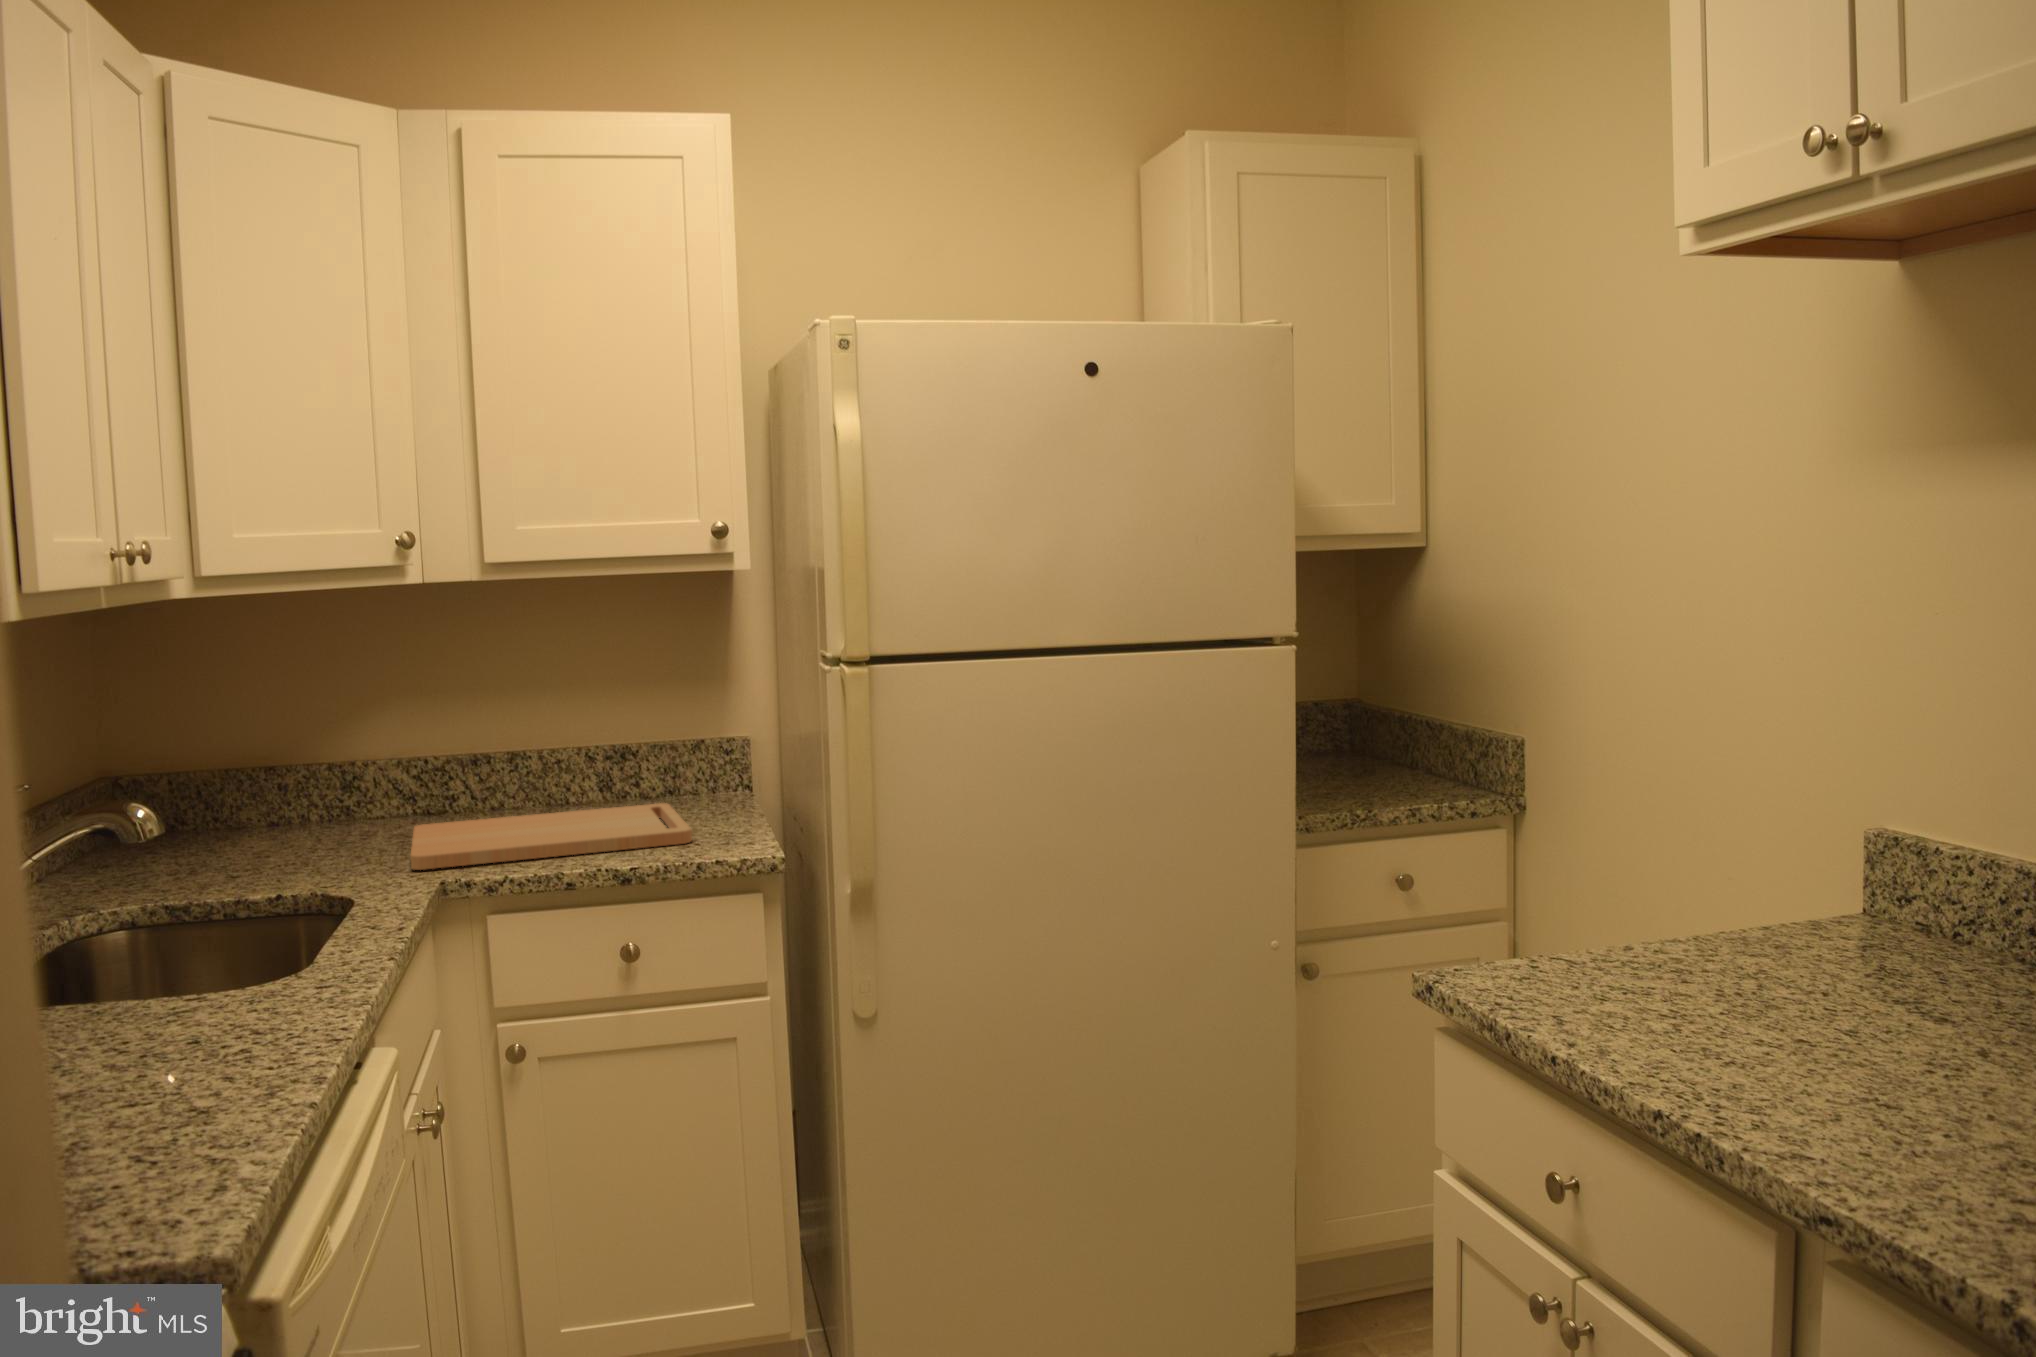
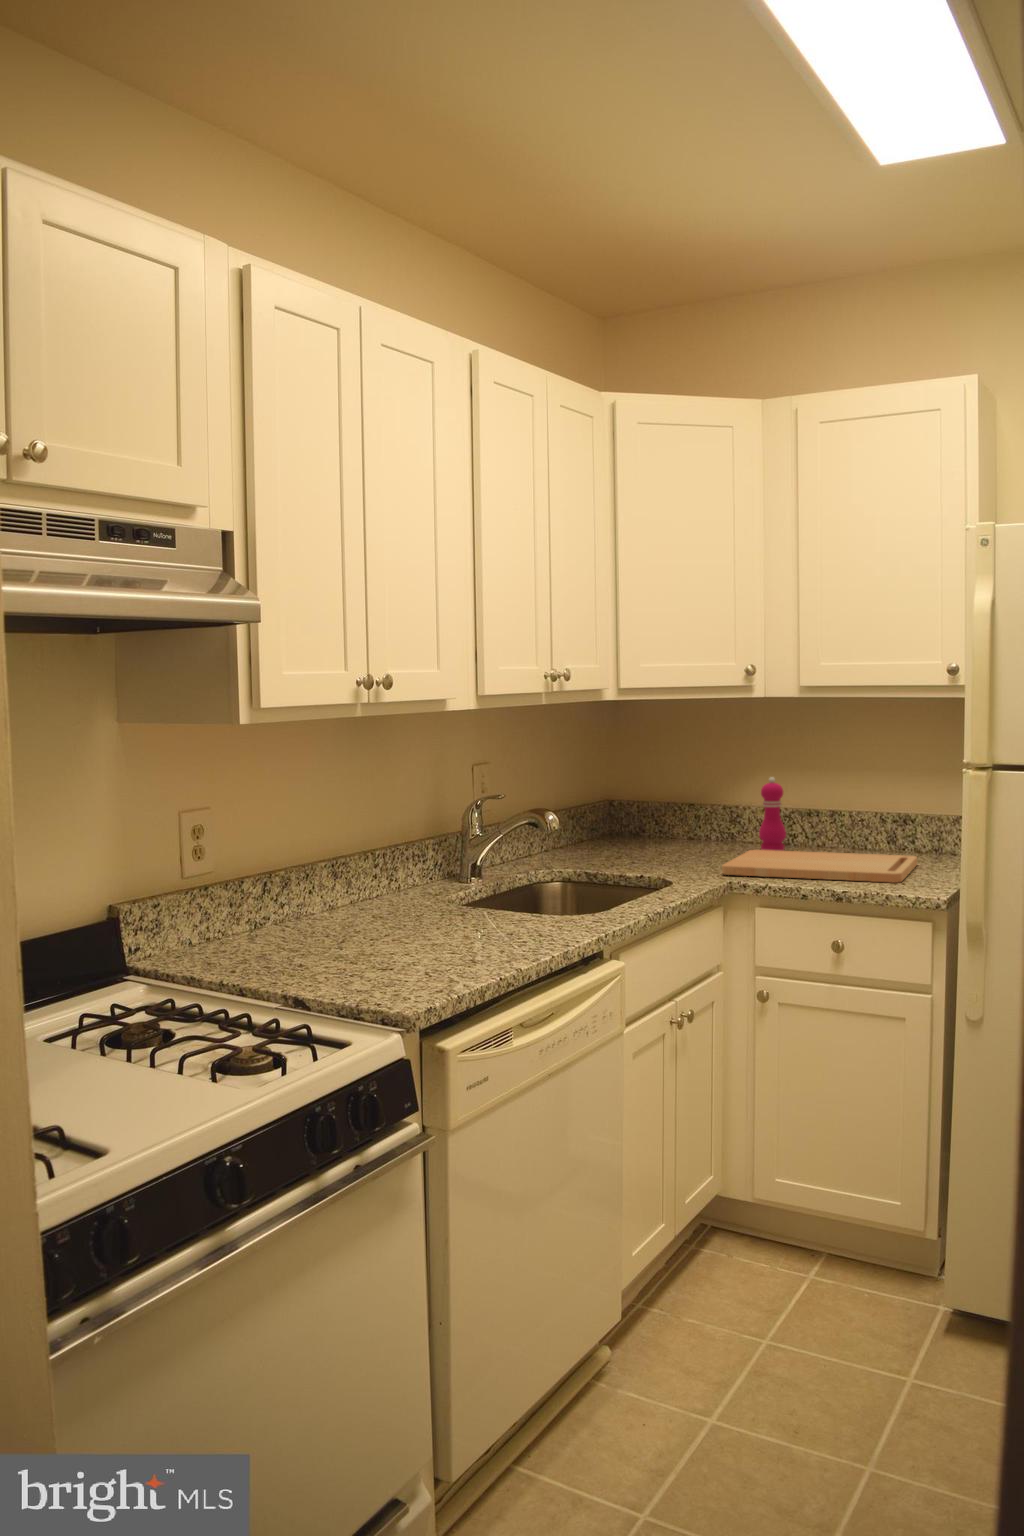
pepper mill: none [407,711,451,826] -> present [759,777,786,851]

